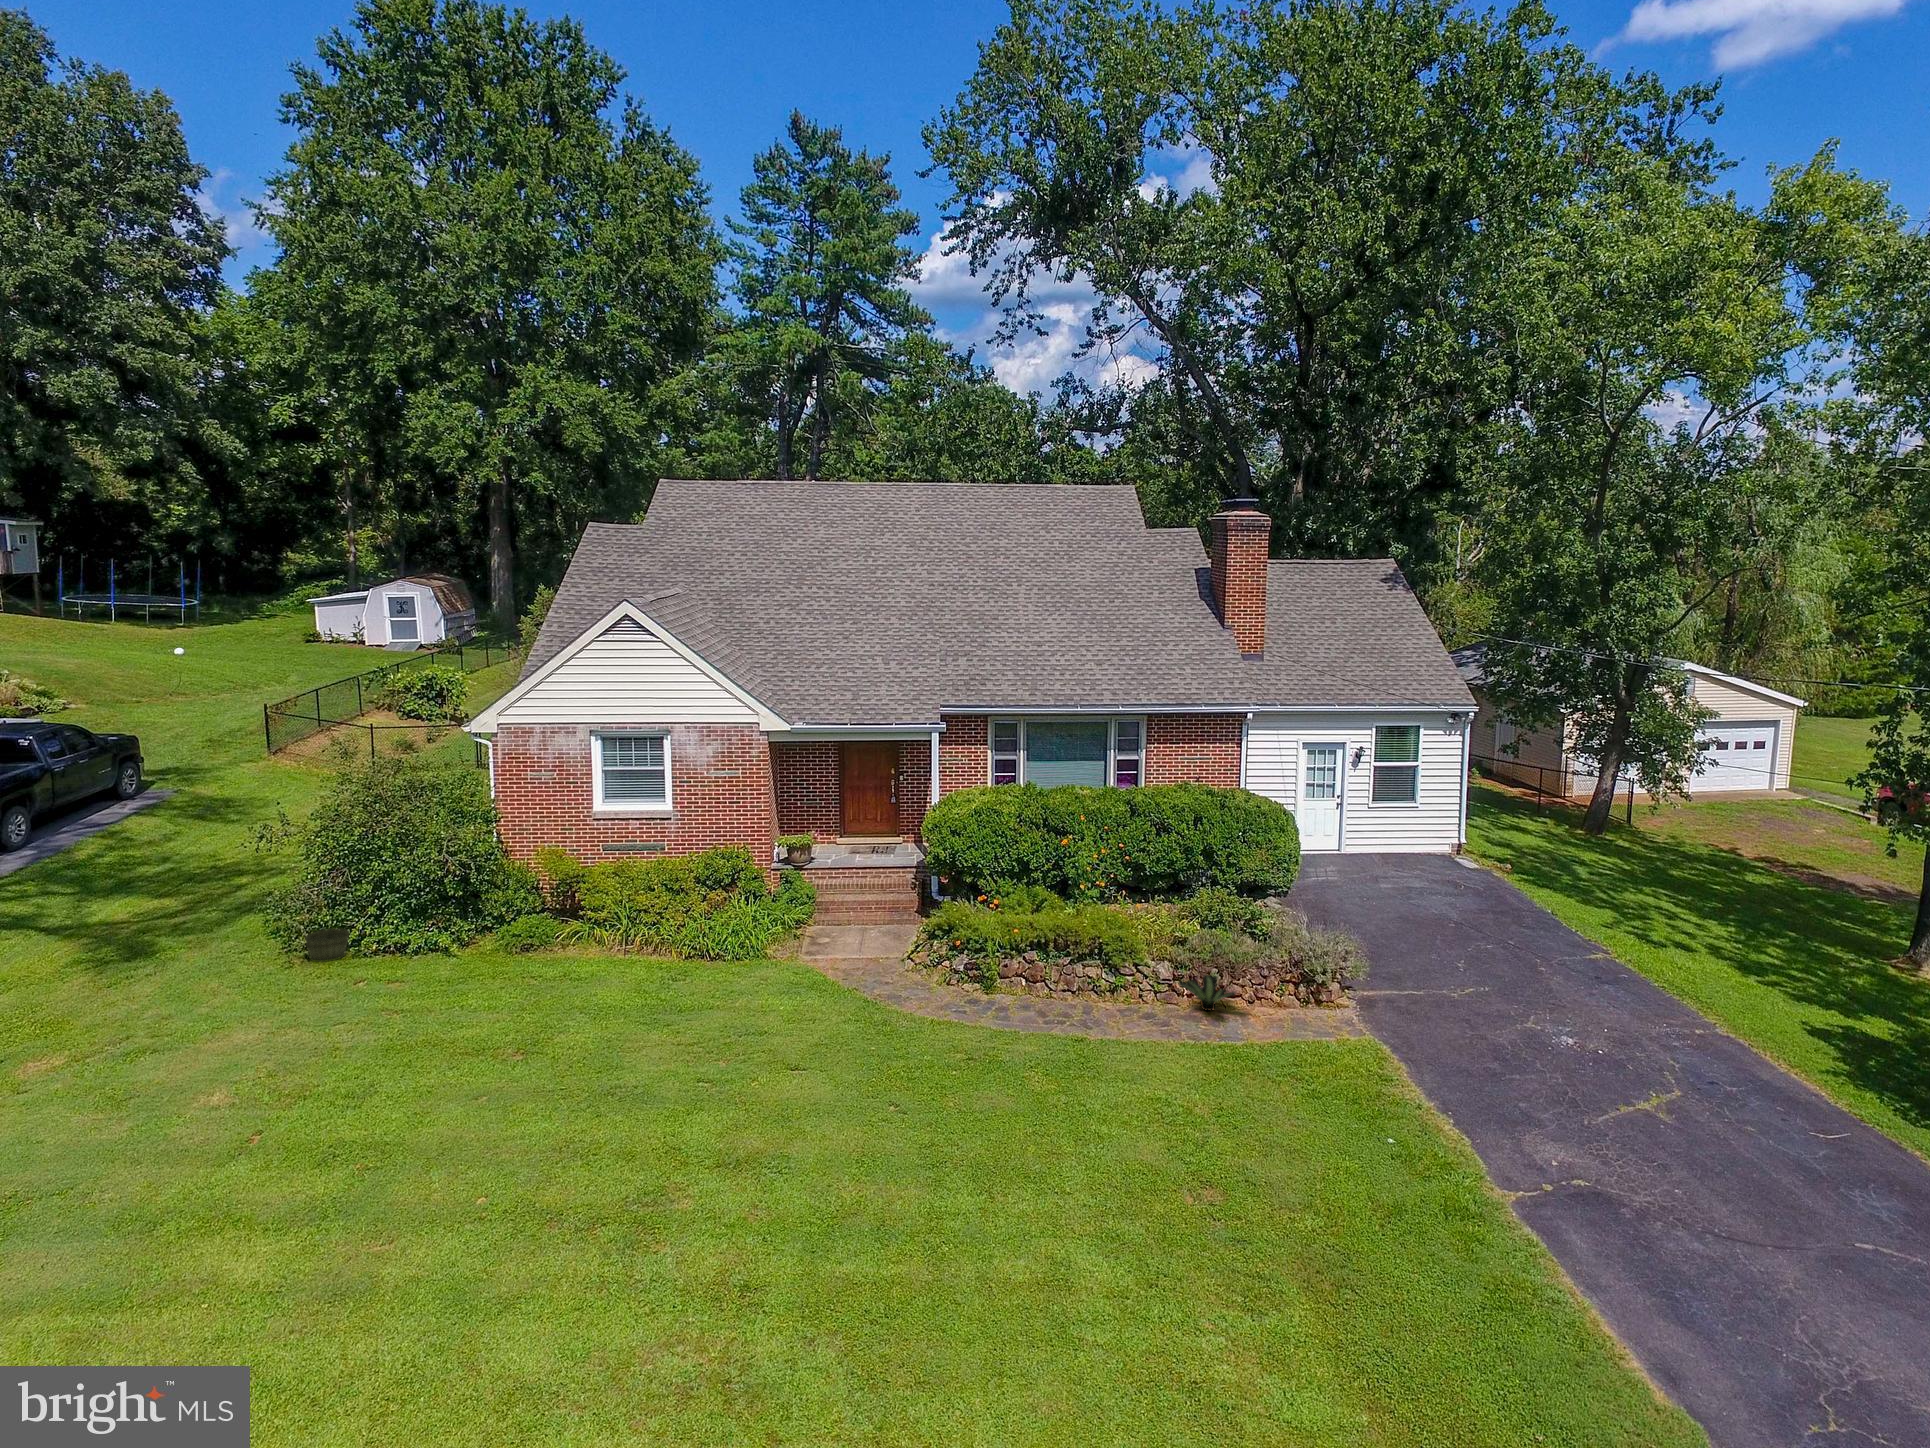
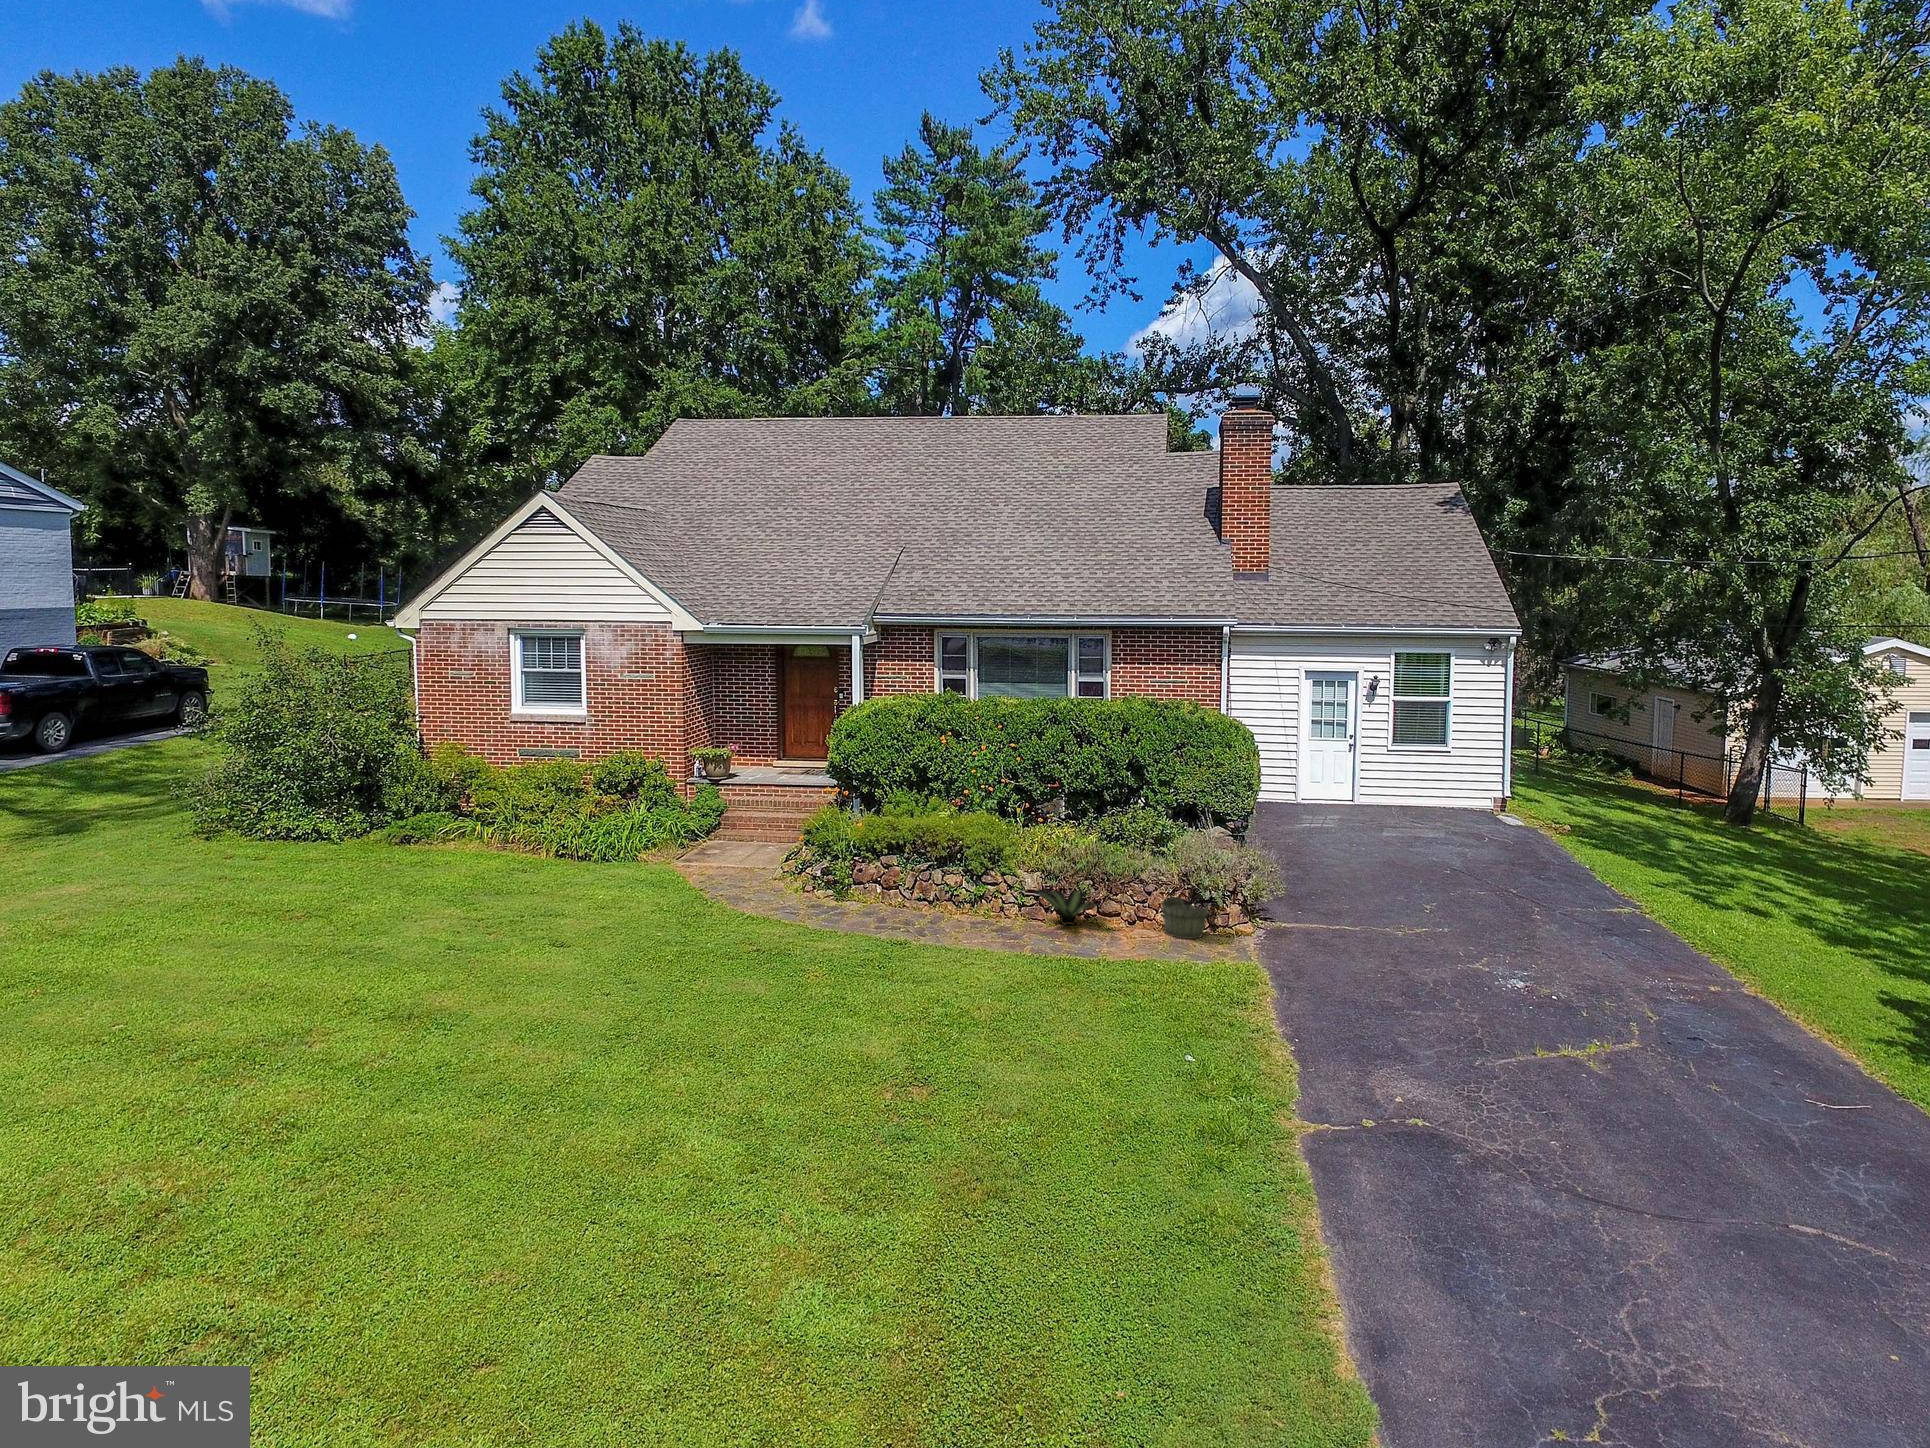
wooden bucket: present [305,928,349,962] -> present [1161,898,1209,939]

